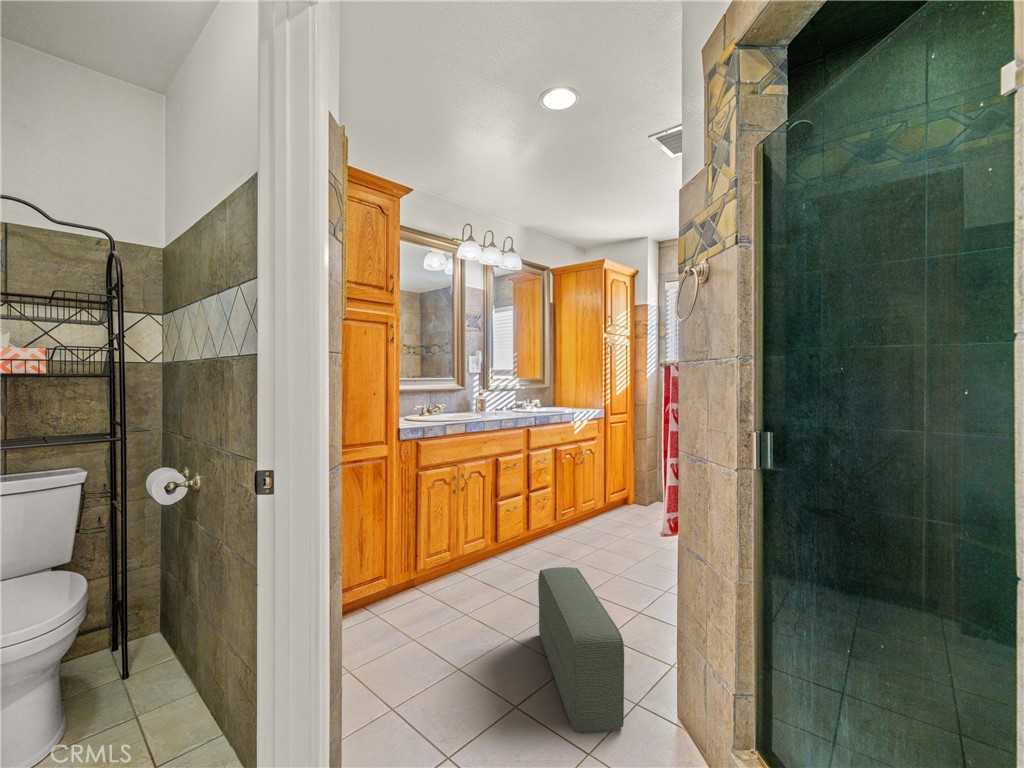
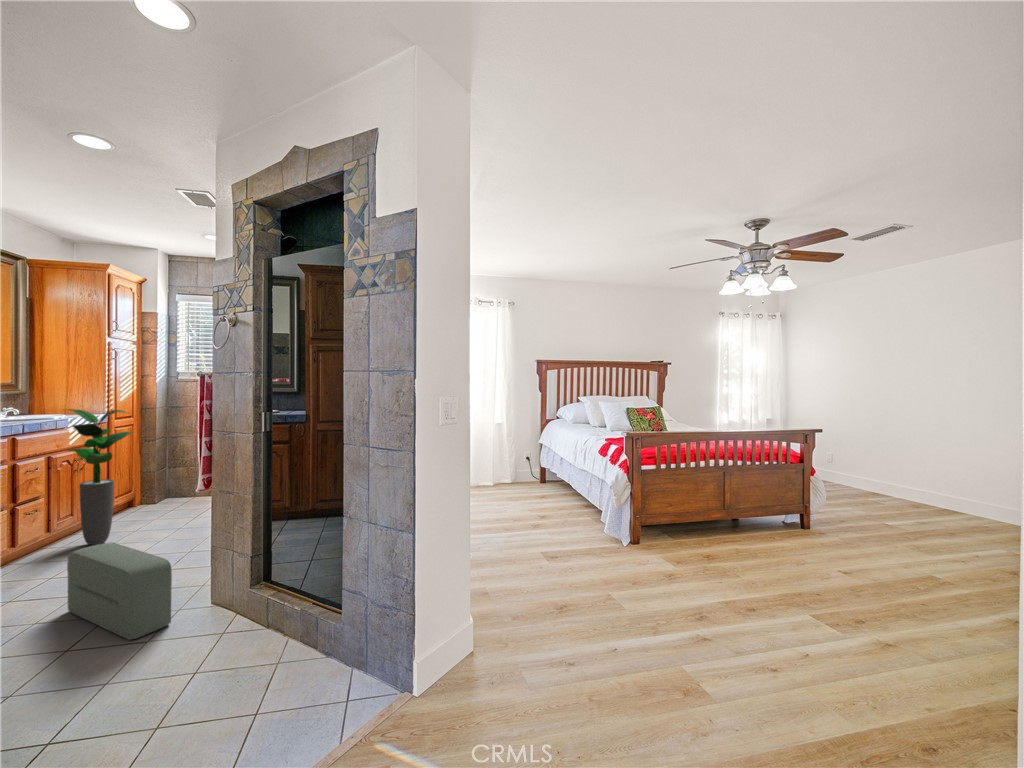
potted plant: none [563,404,620,545] -> present [68,409,133,545]

